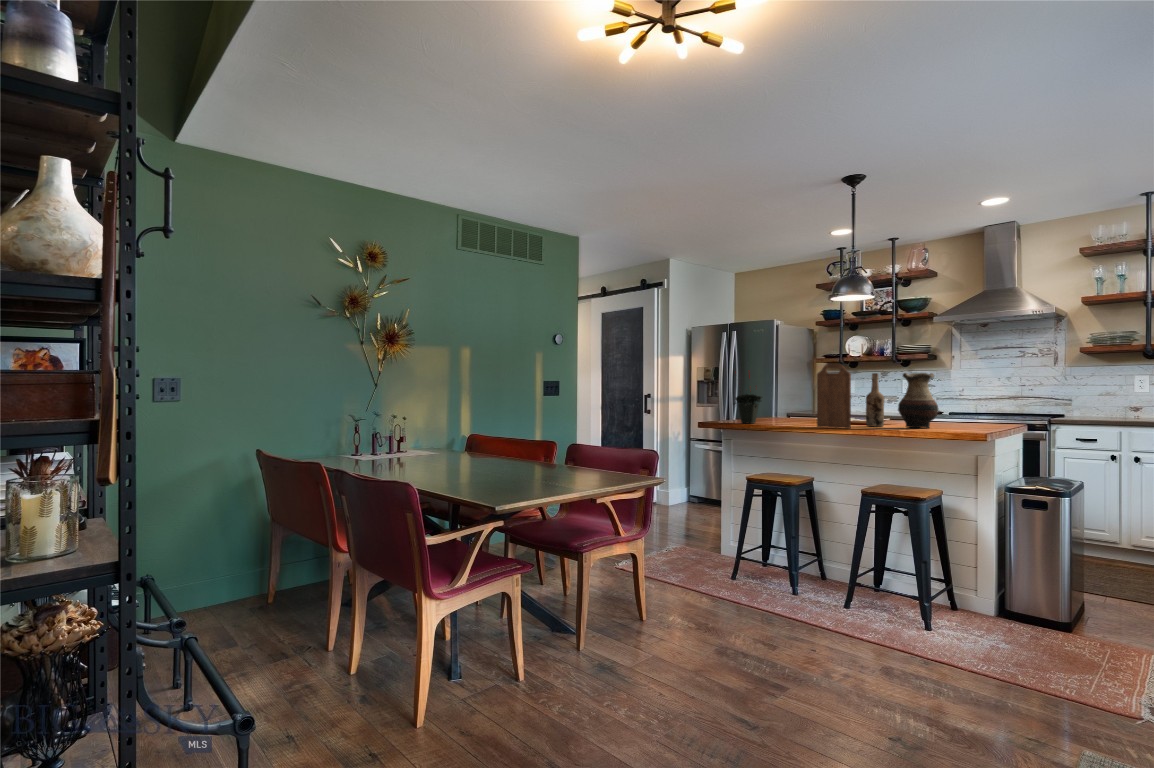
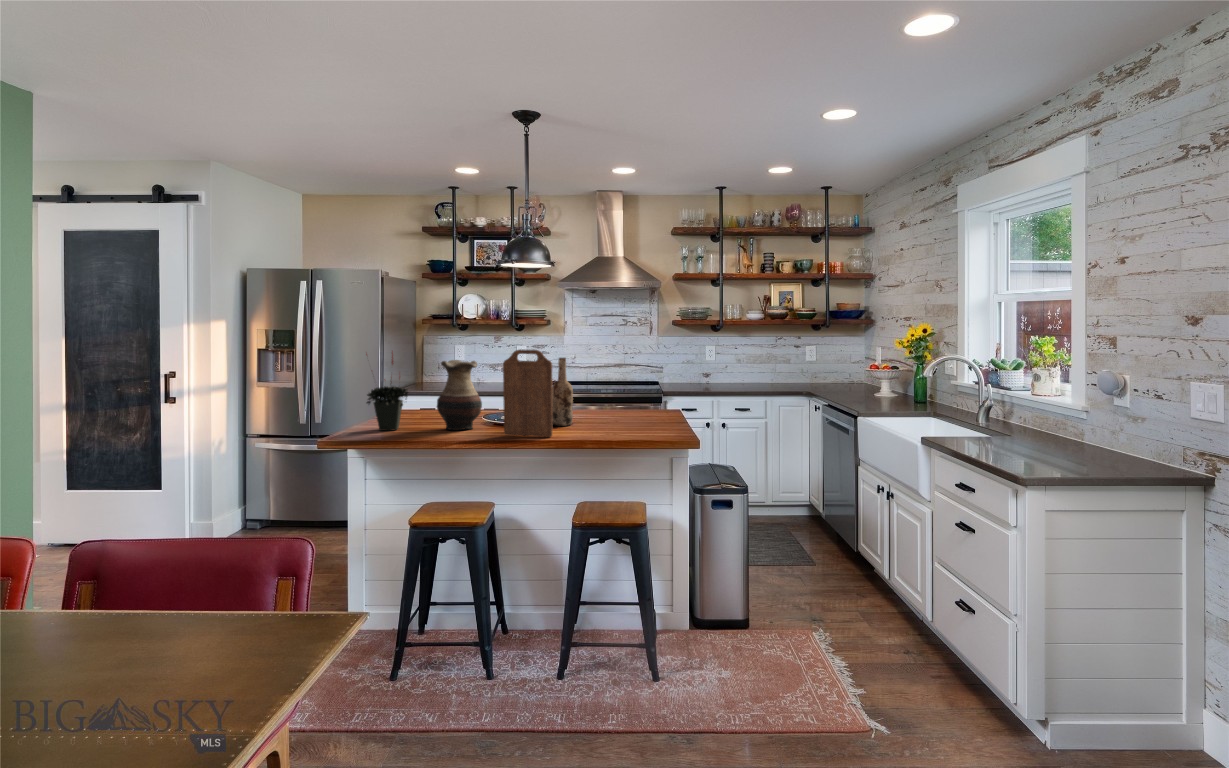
vase: present [898,373,938,428] -> present [437,360,482,430]

